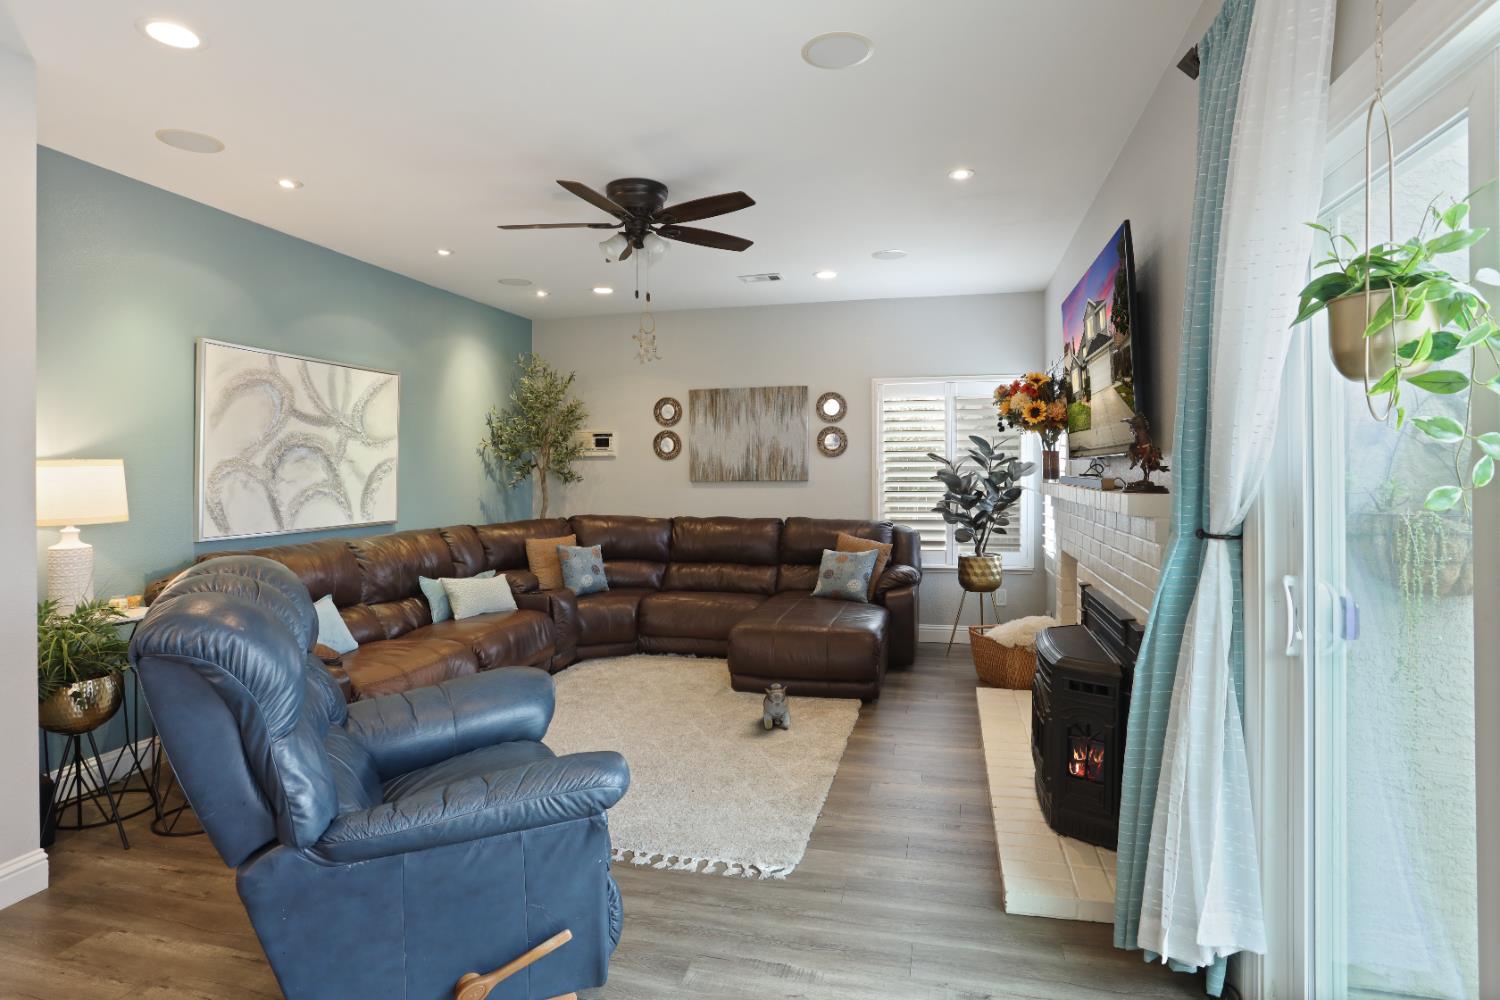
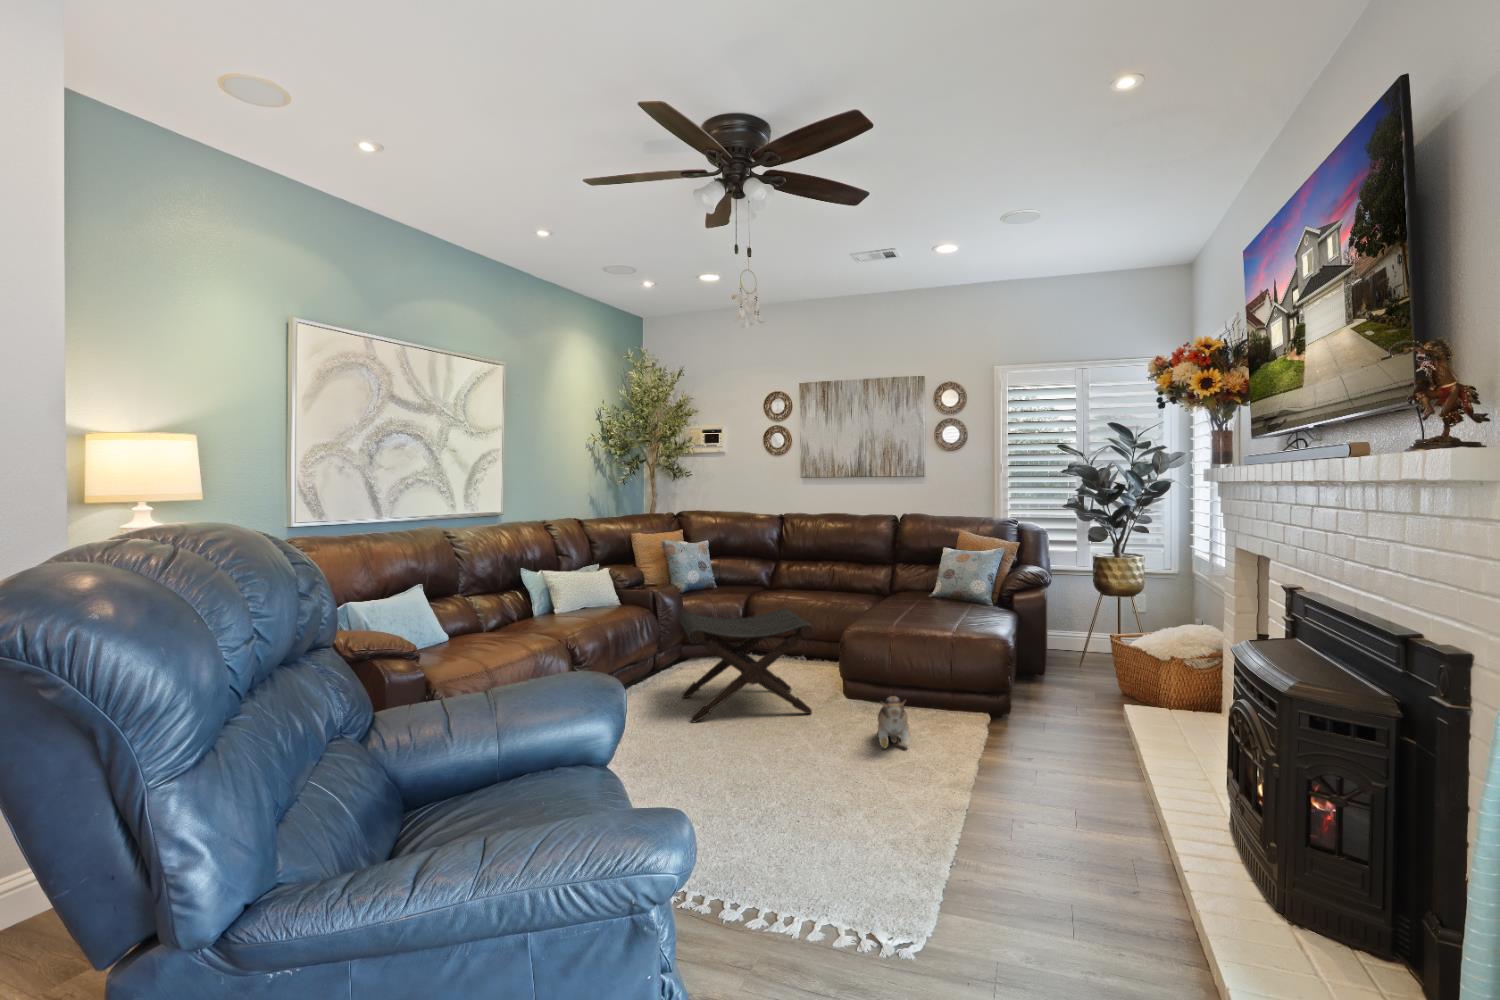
footstool: none [582,609,707,716] -> present [680,608,814,722]

